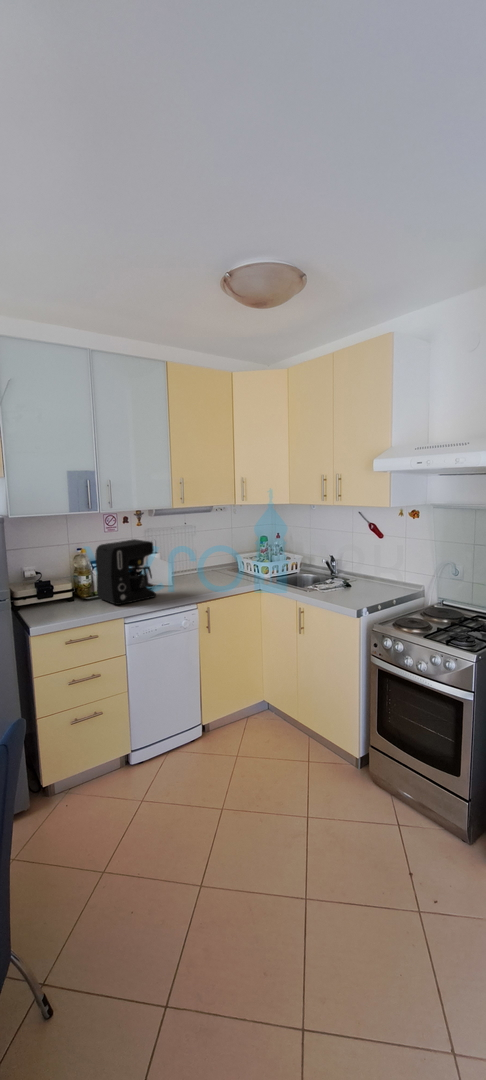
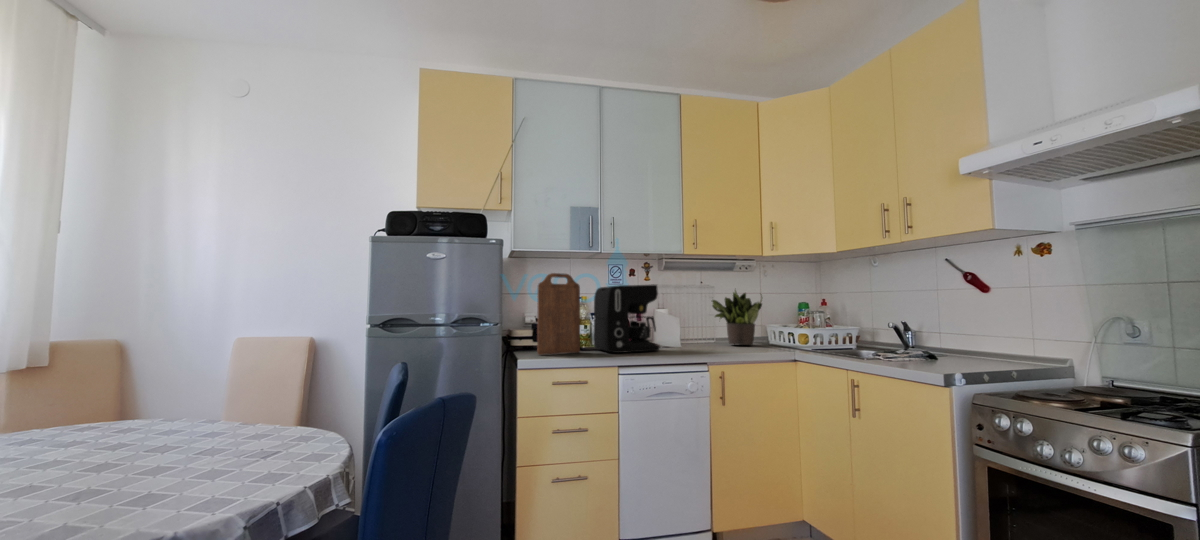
potted plant: none [195,533,236,580] -> present [712,290,762,345]
cutting board: none [43,539,87,616] -> present [537,273,580,355]

